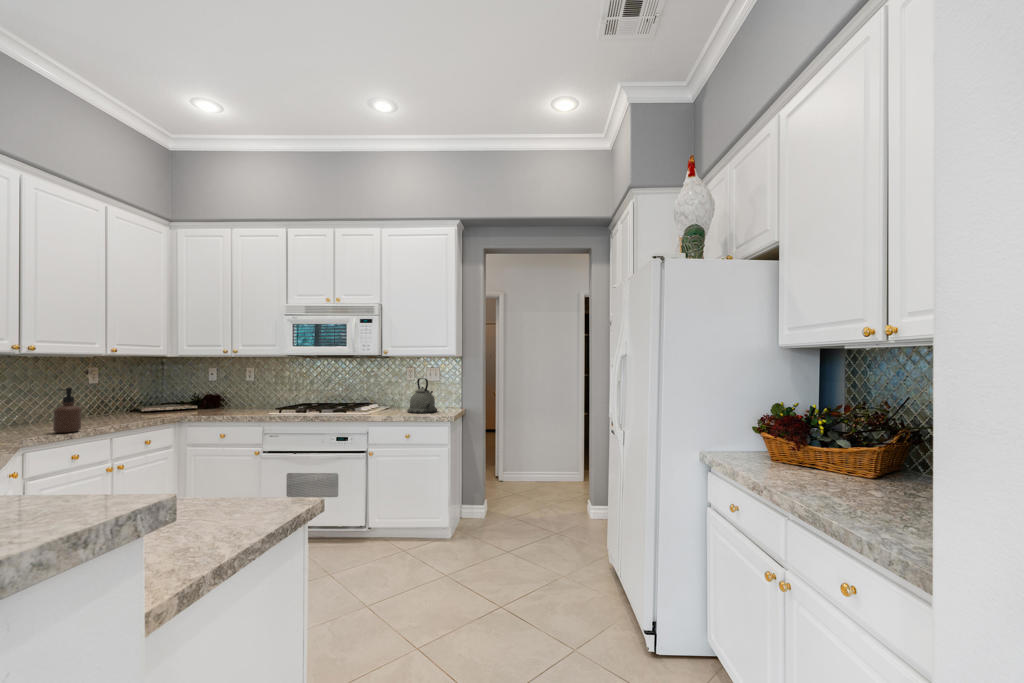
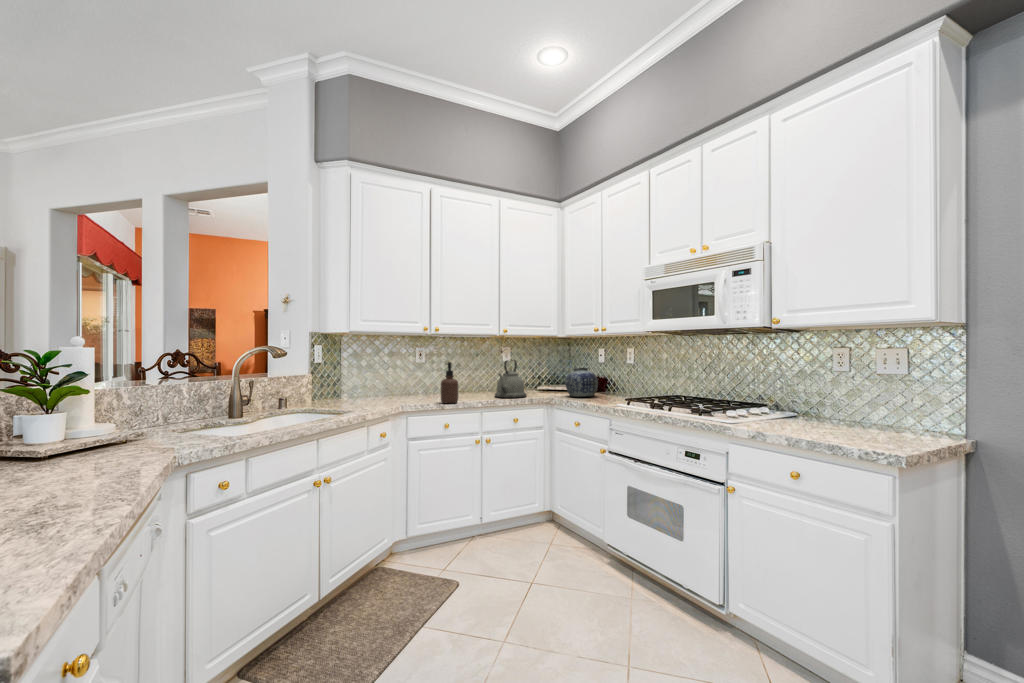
kettle: present [407,378,437,413] -> present [495,360,527,398]
vase: none [194,385,229,412] -> present [565,367,598,397]

